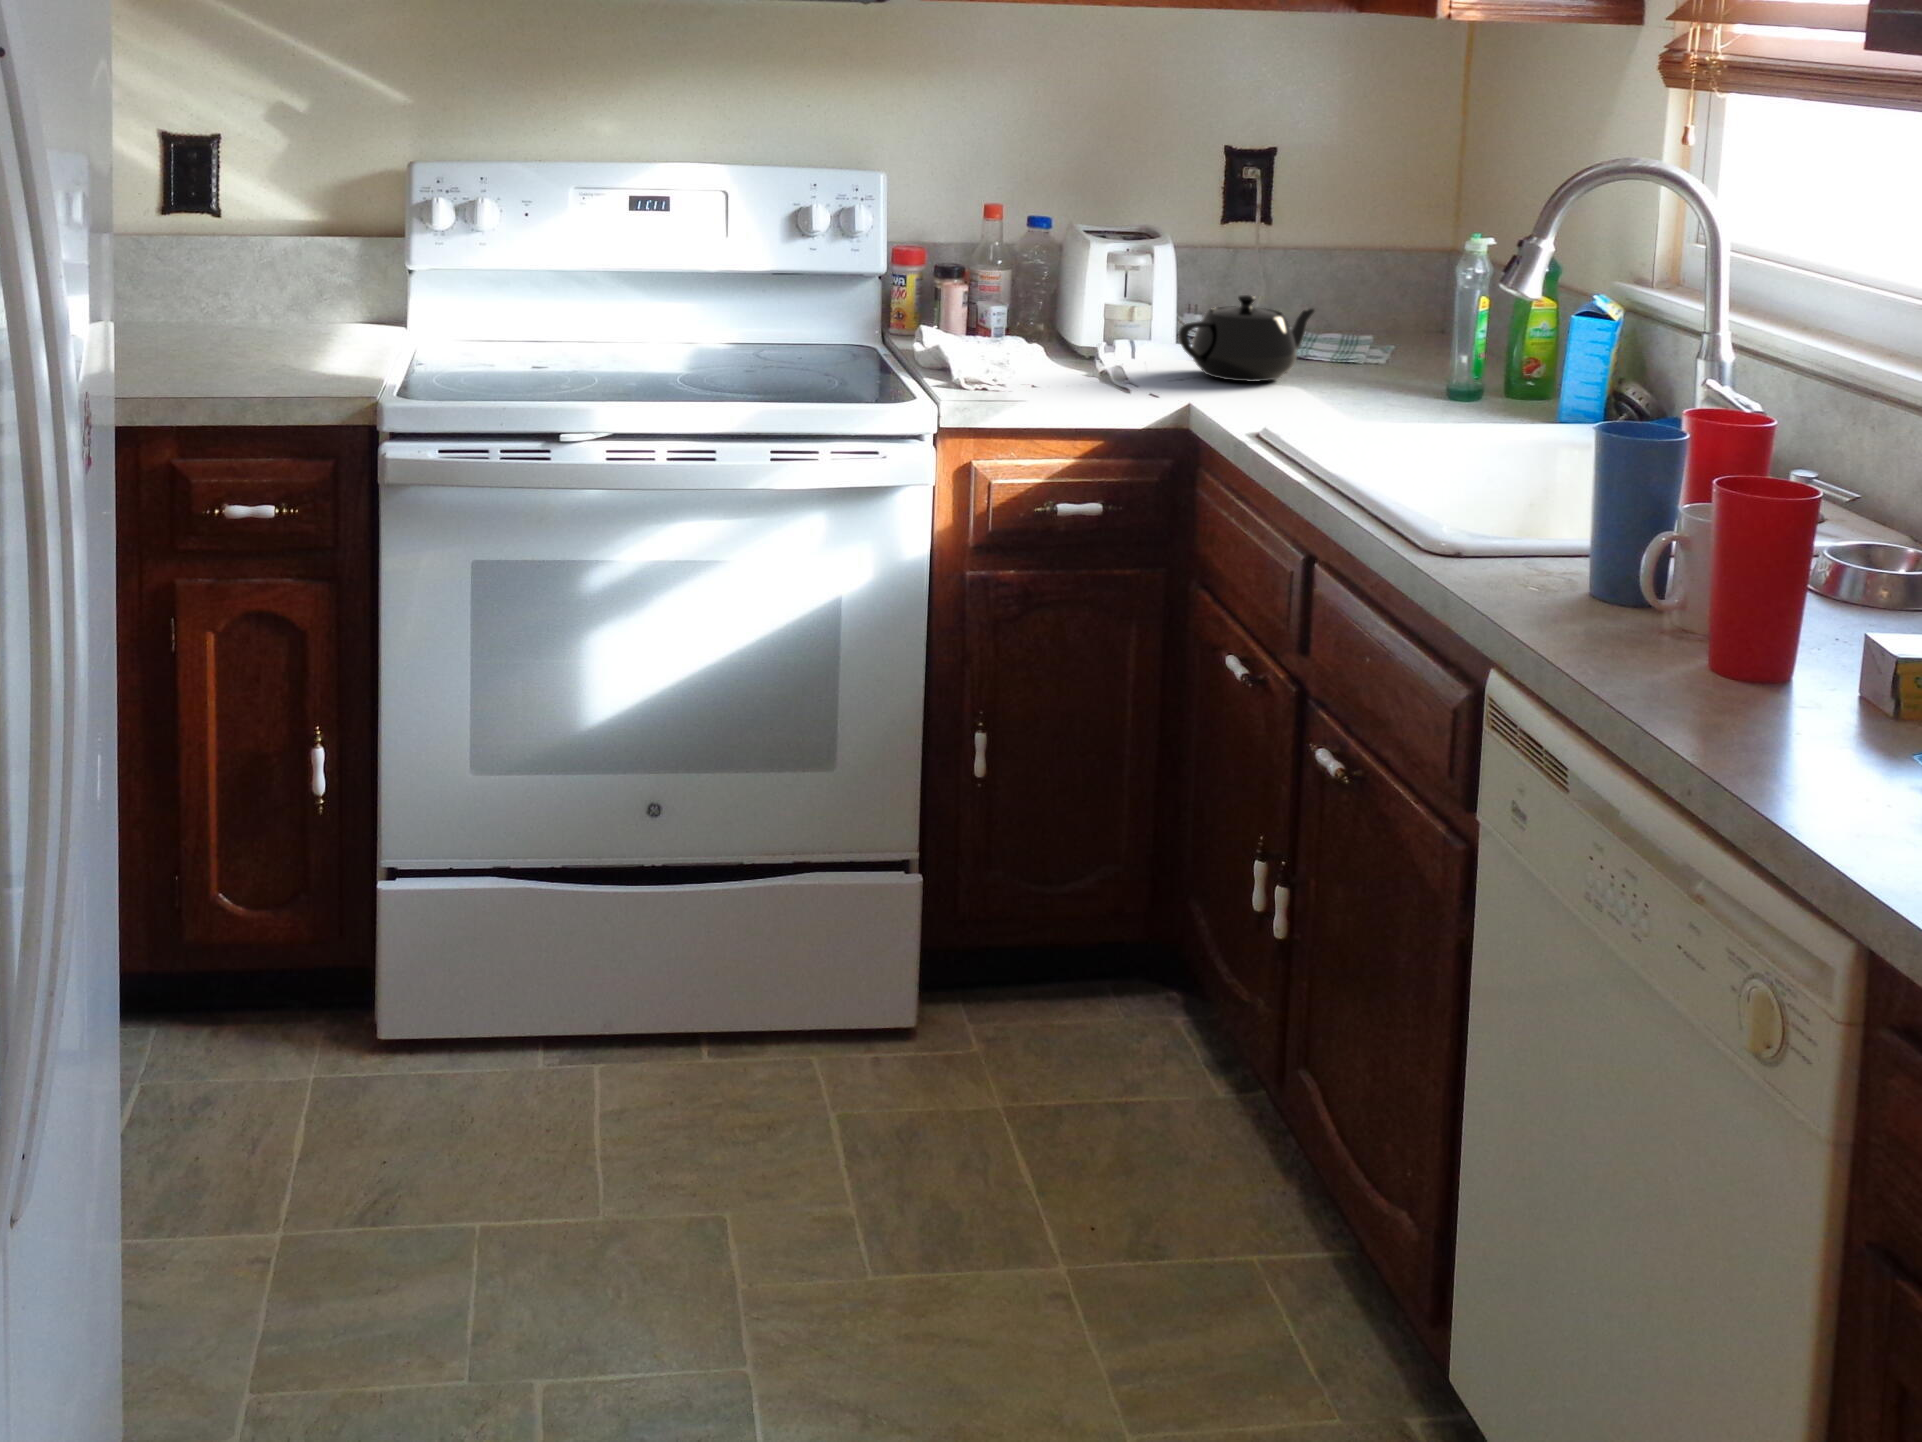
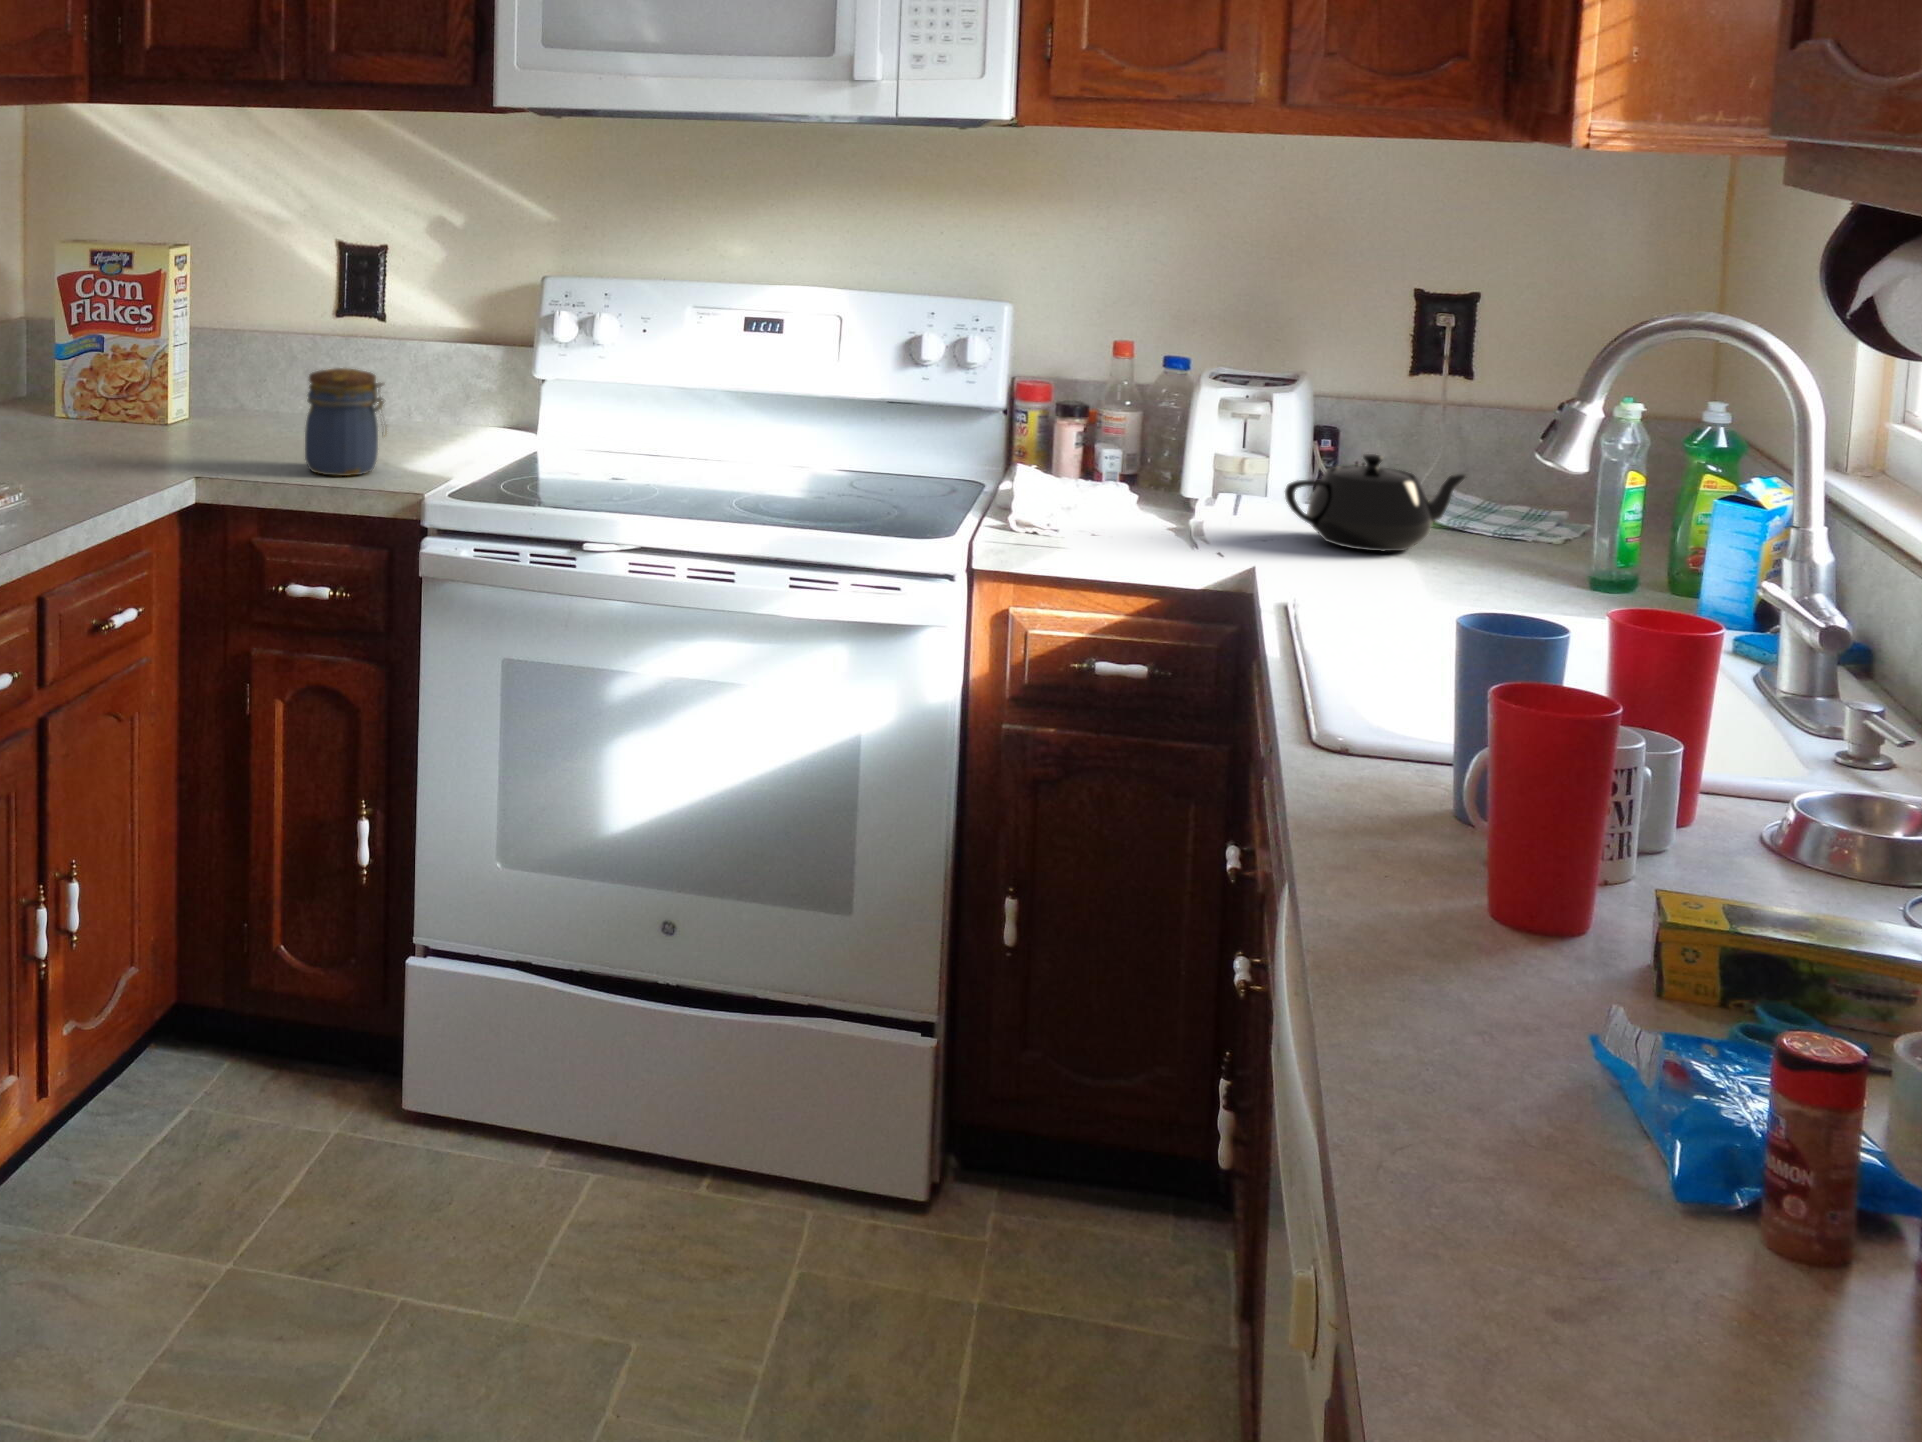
jar: none [204,270,295,387] -> present [305,368,385,476]

